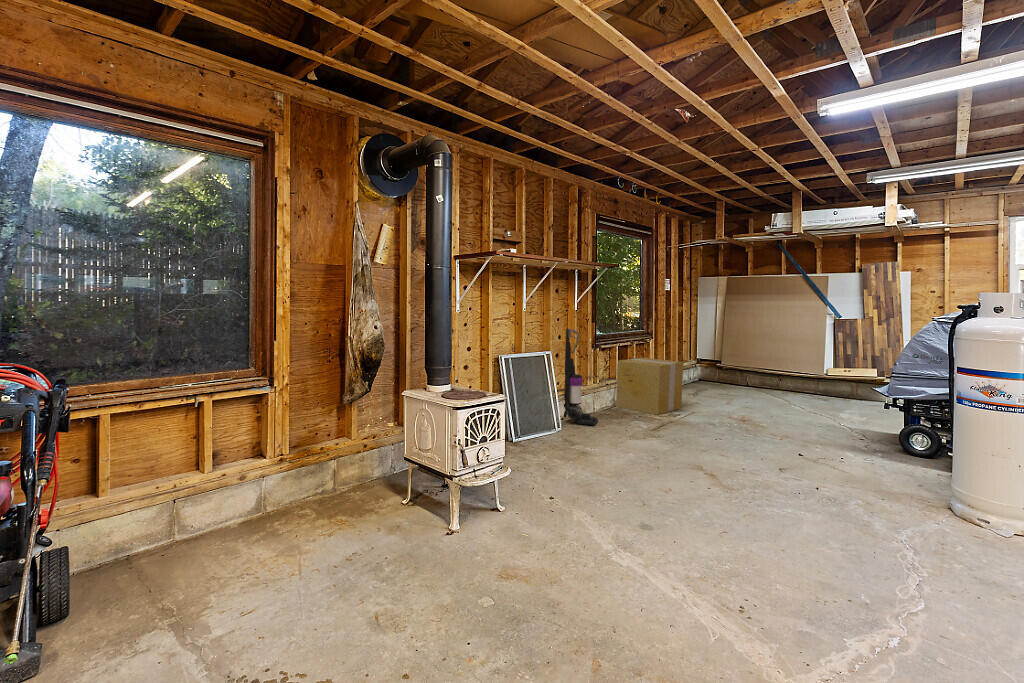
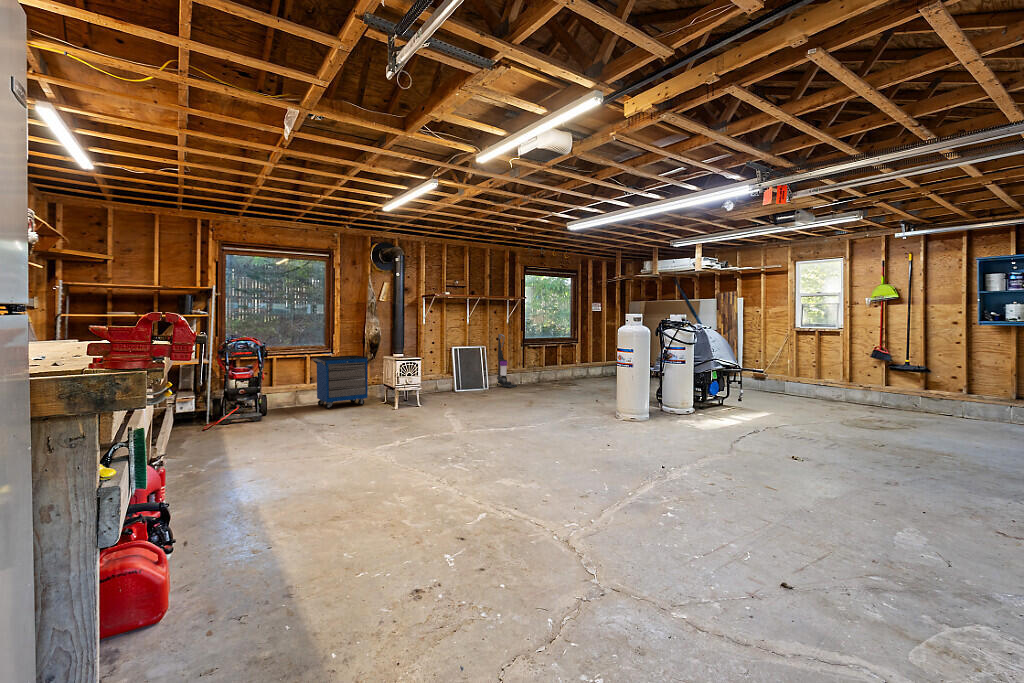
cardboard box: present [616,358,683,415] -> none [541,353,581,385]
storage cabinet: none [221,390,373,553] -> present [312,355,368,409]

